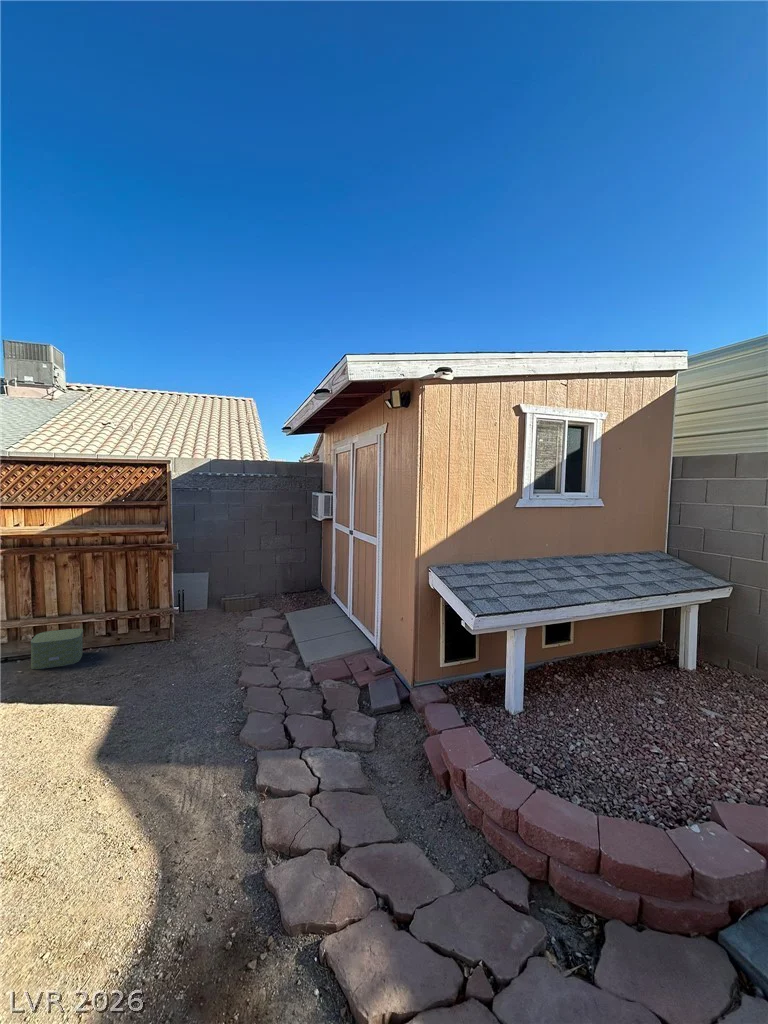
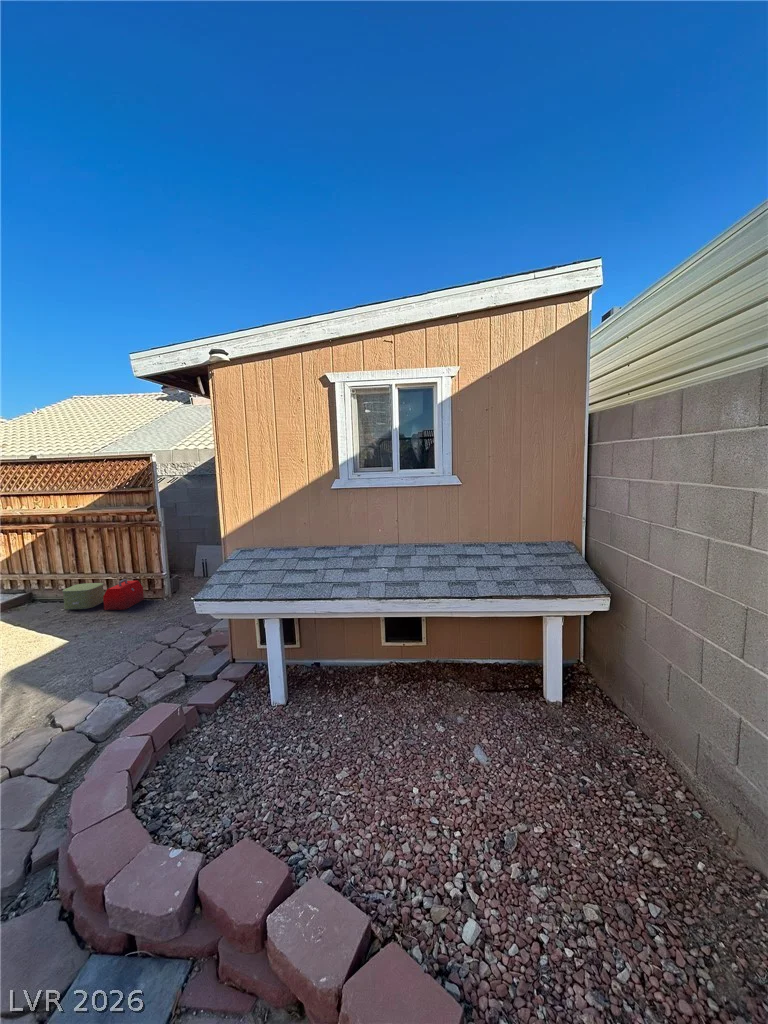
toolbox: none [105,619,142,663] -> present [103,579,144,610]

